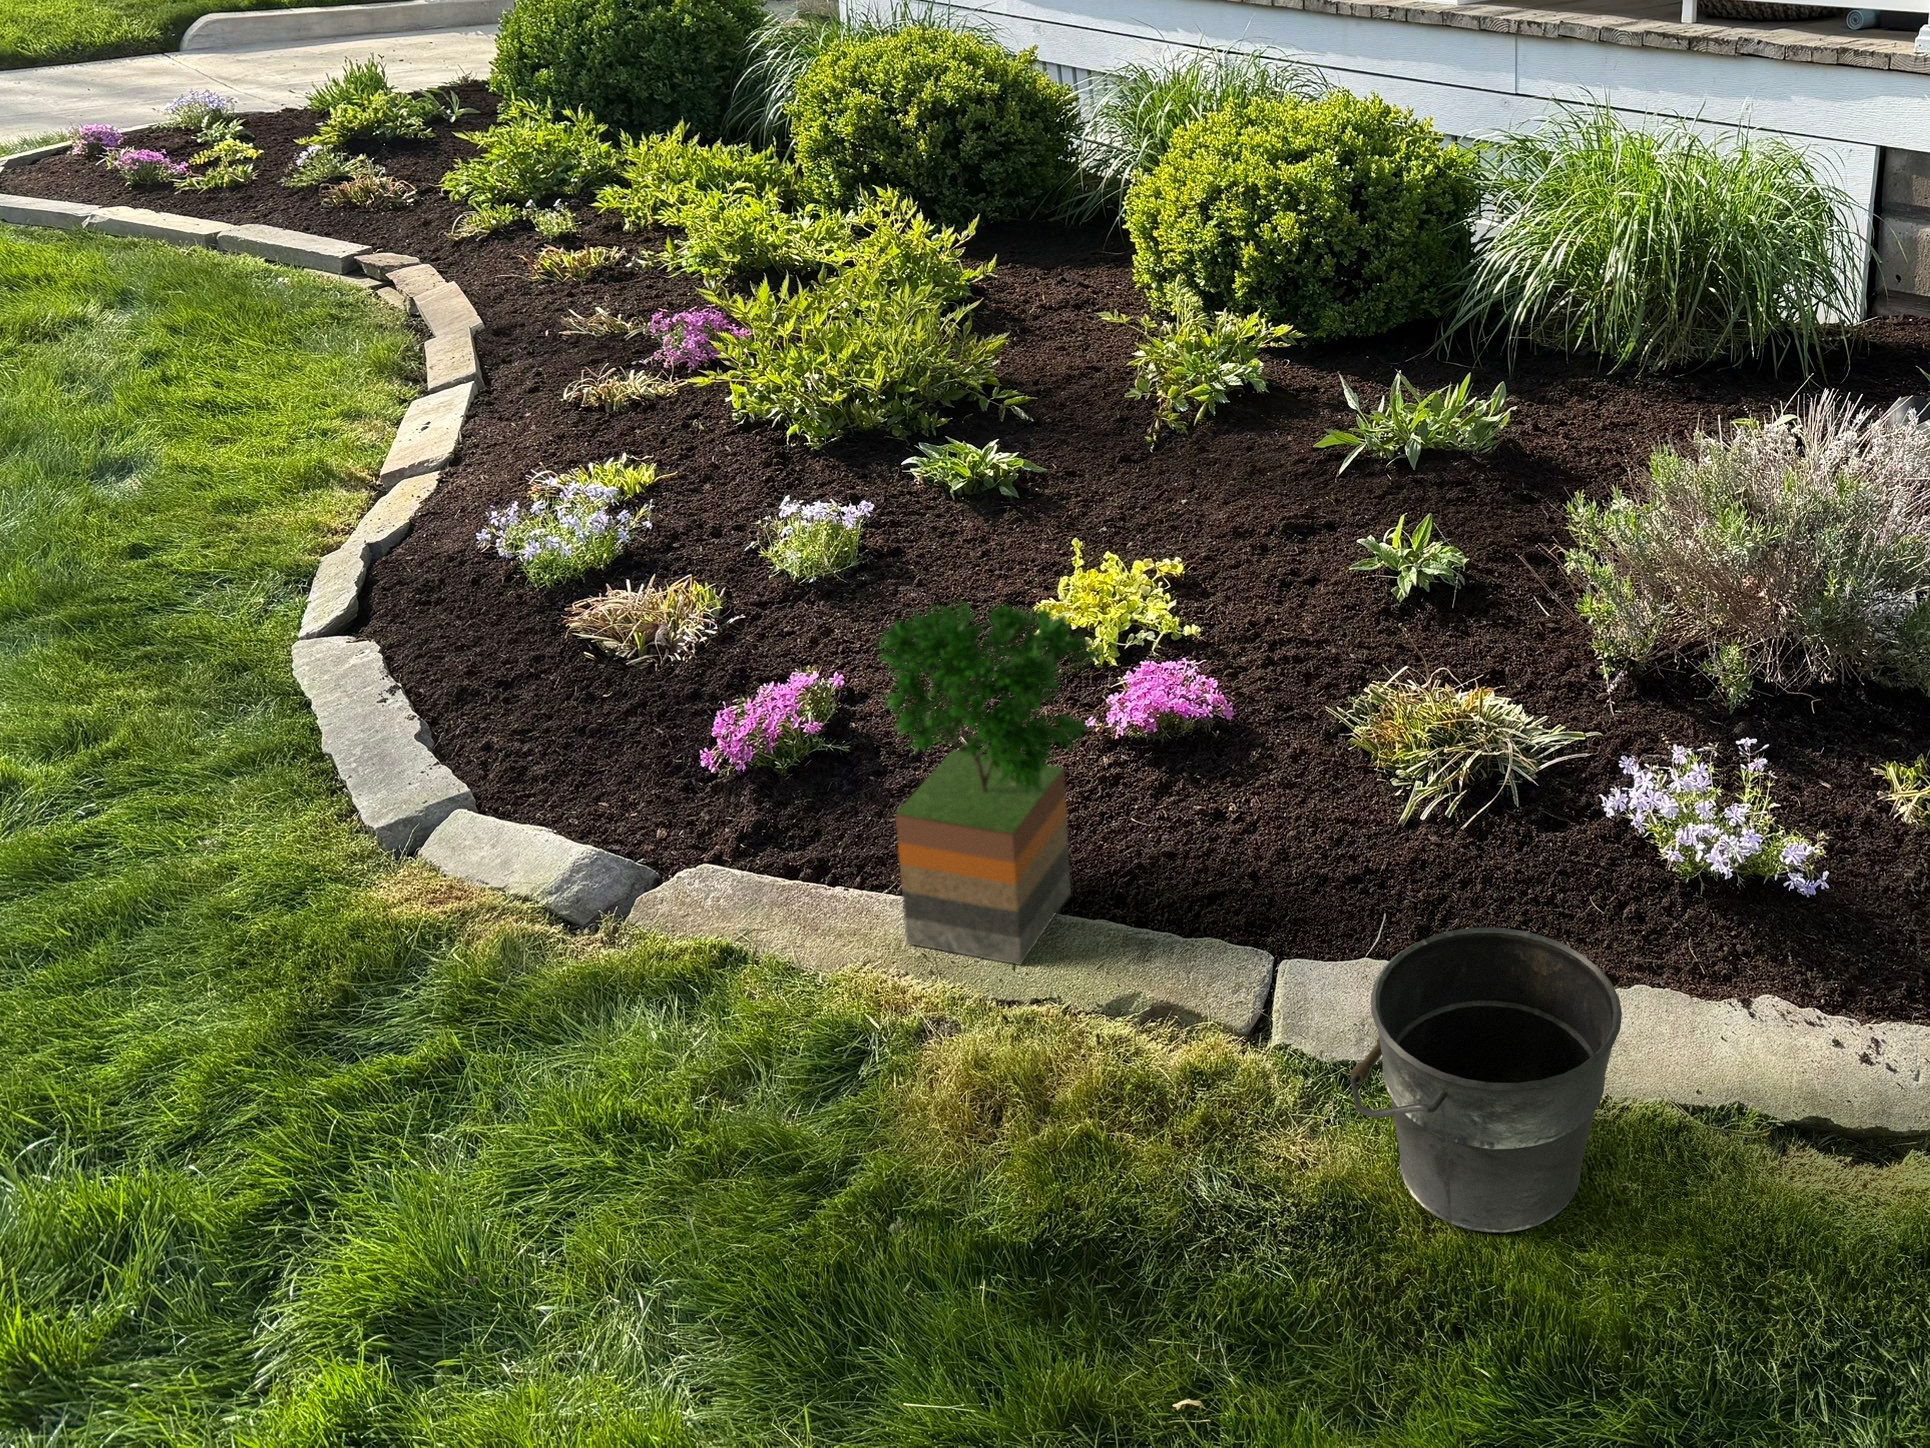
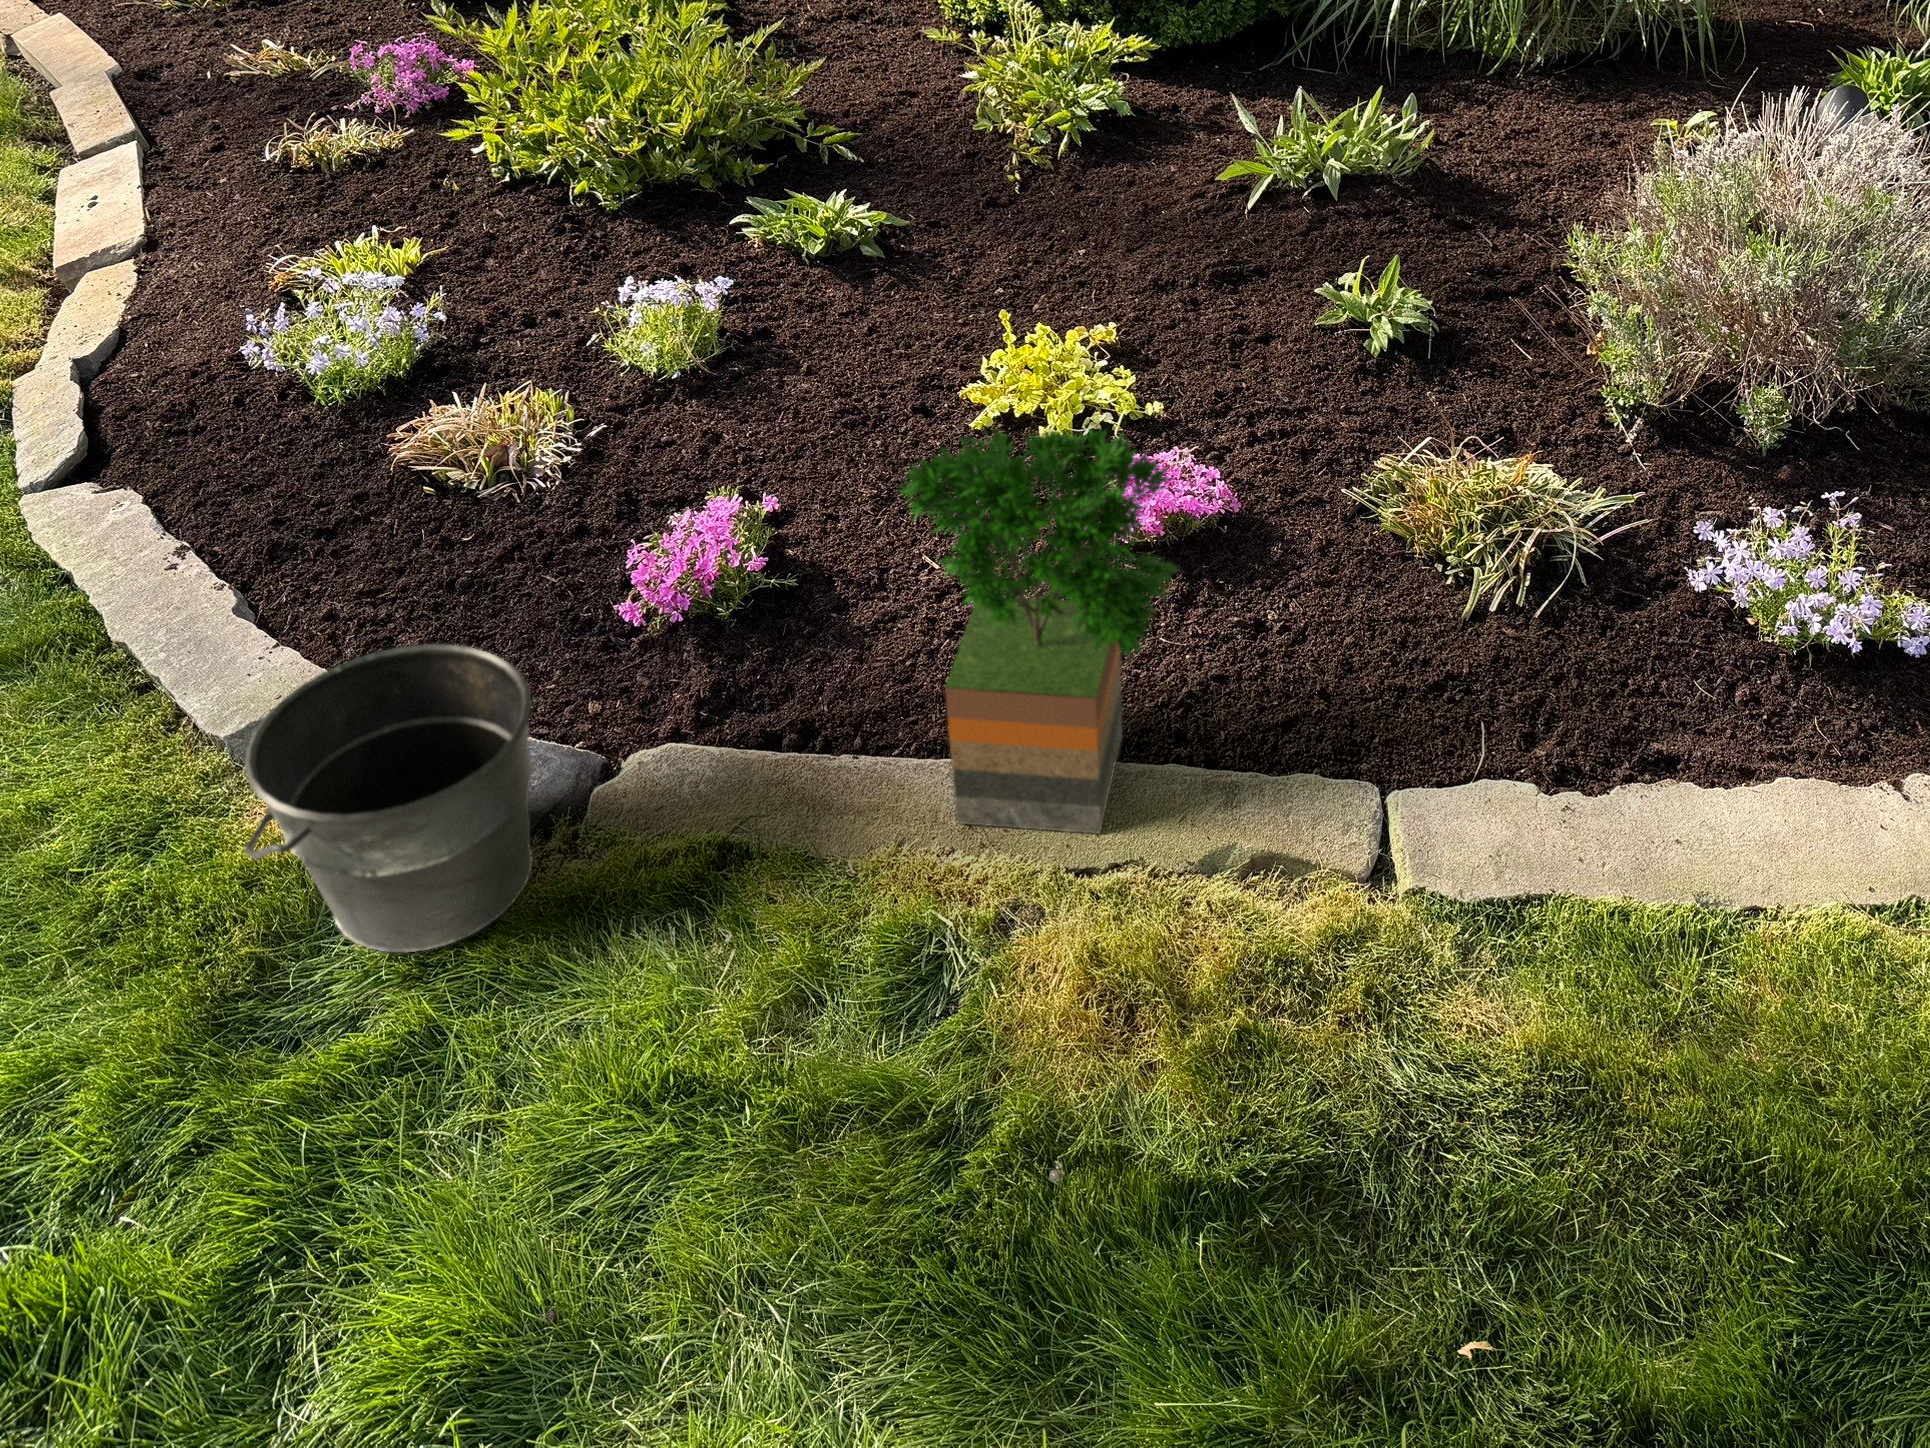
bucket: present [1350,928,1622,1233] -> present [244,644,533,953]

